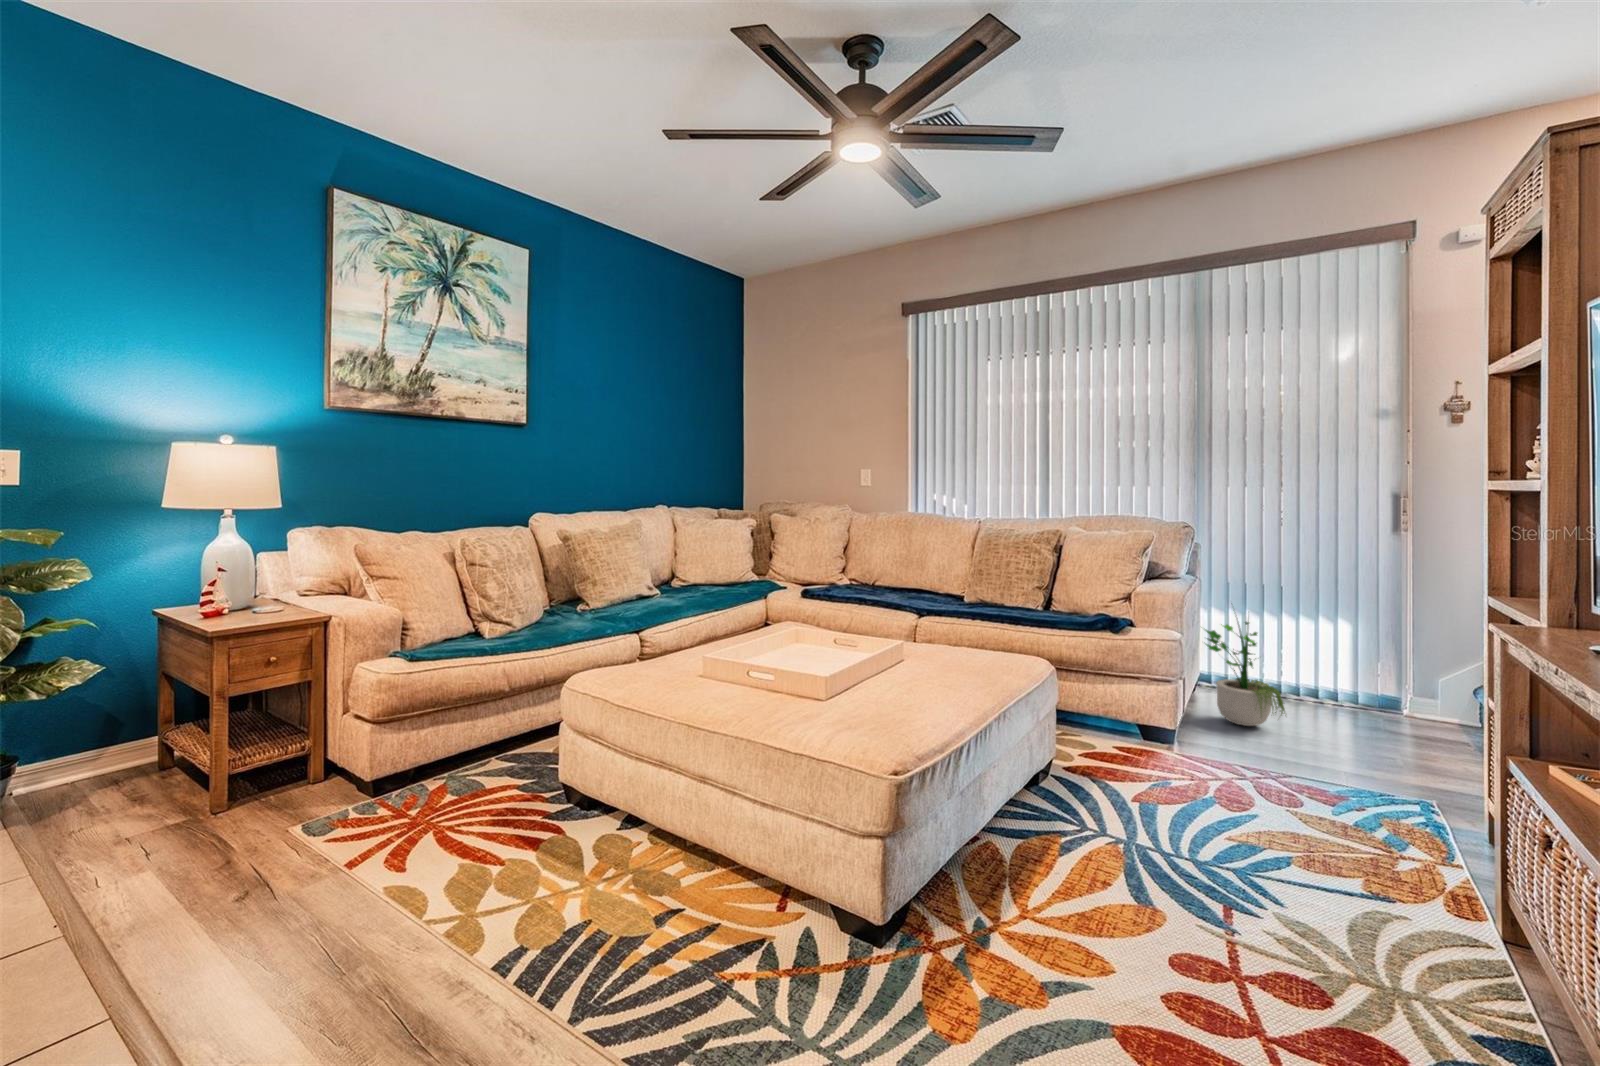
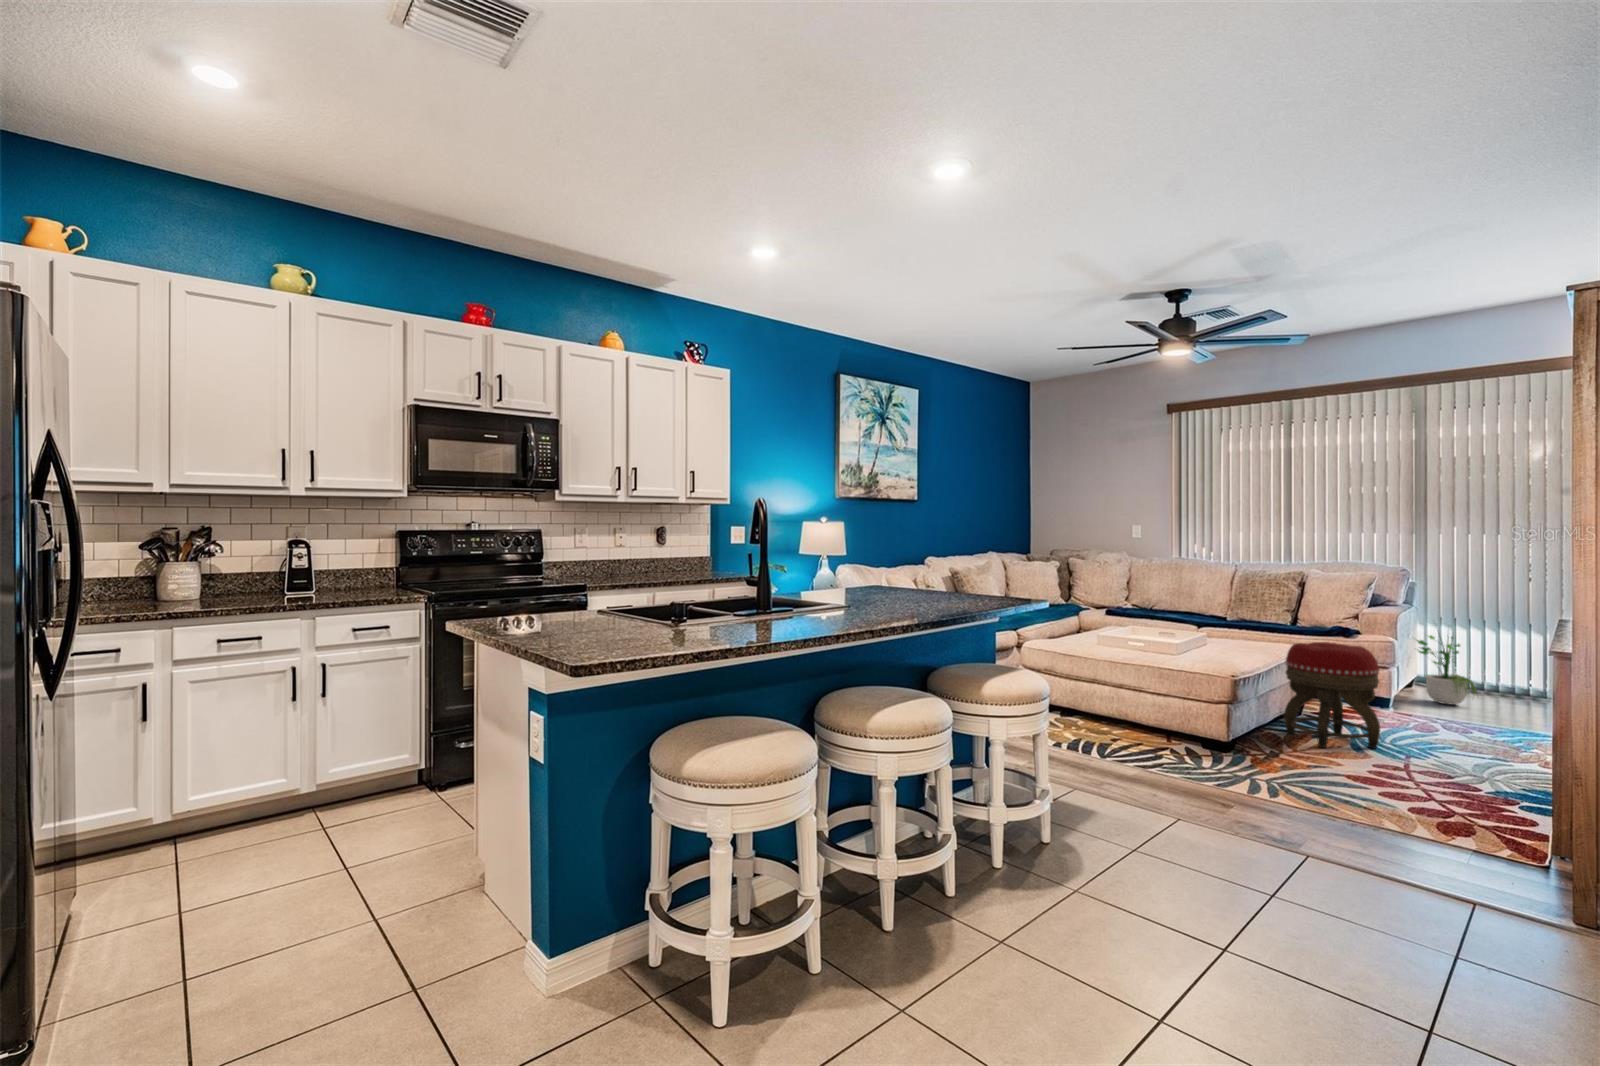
footstool: none [1016,665,1184,894] -> present [1284,642,1380,748]

